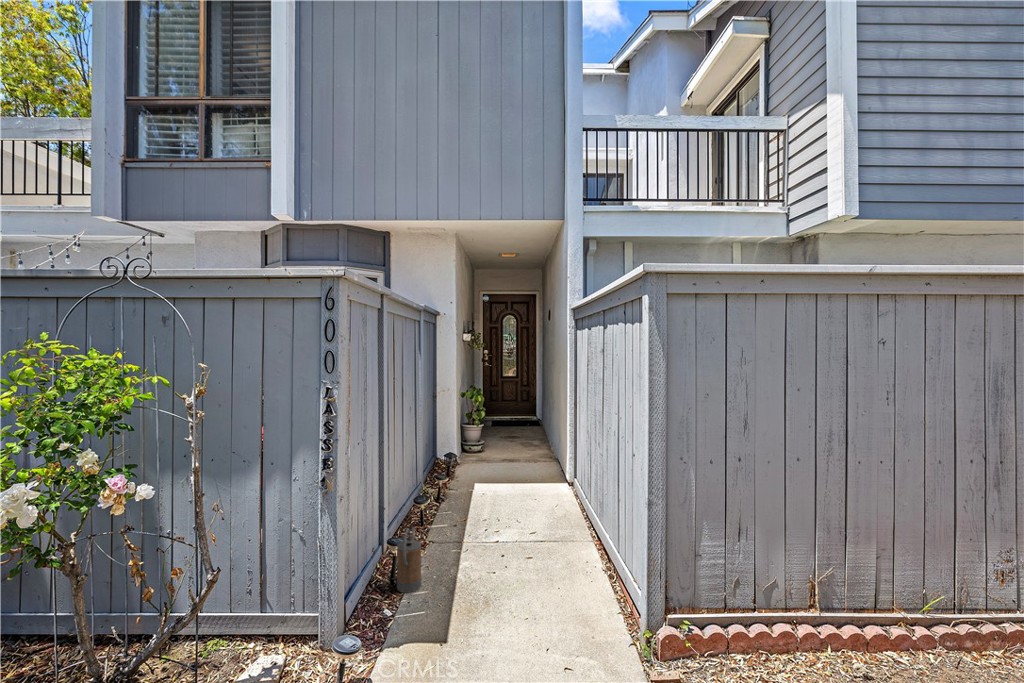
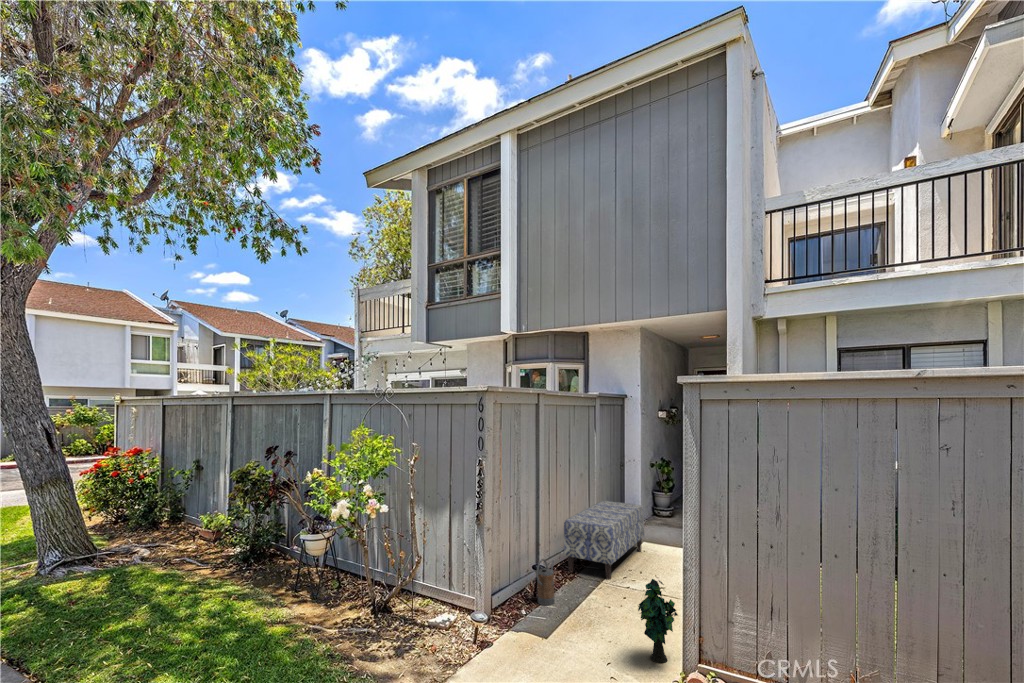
bench: none [405,441,481,537] -> present [564,501,644,580]
decorative plant: none [577,525,630,630] -> present [638,579,678,663]

